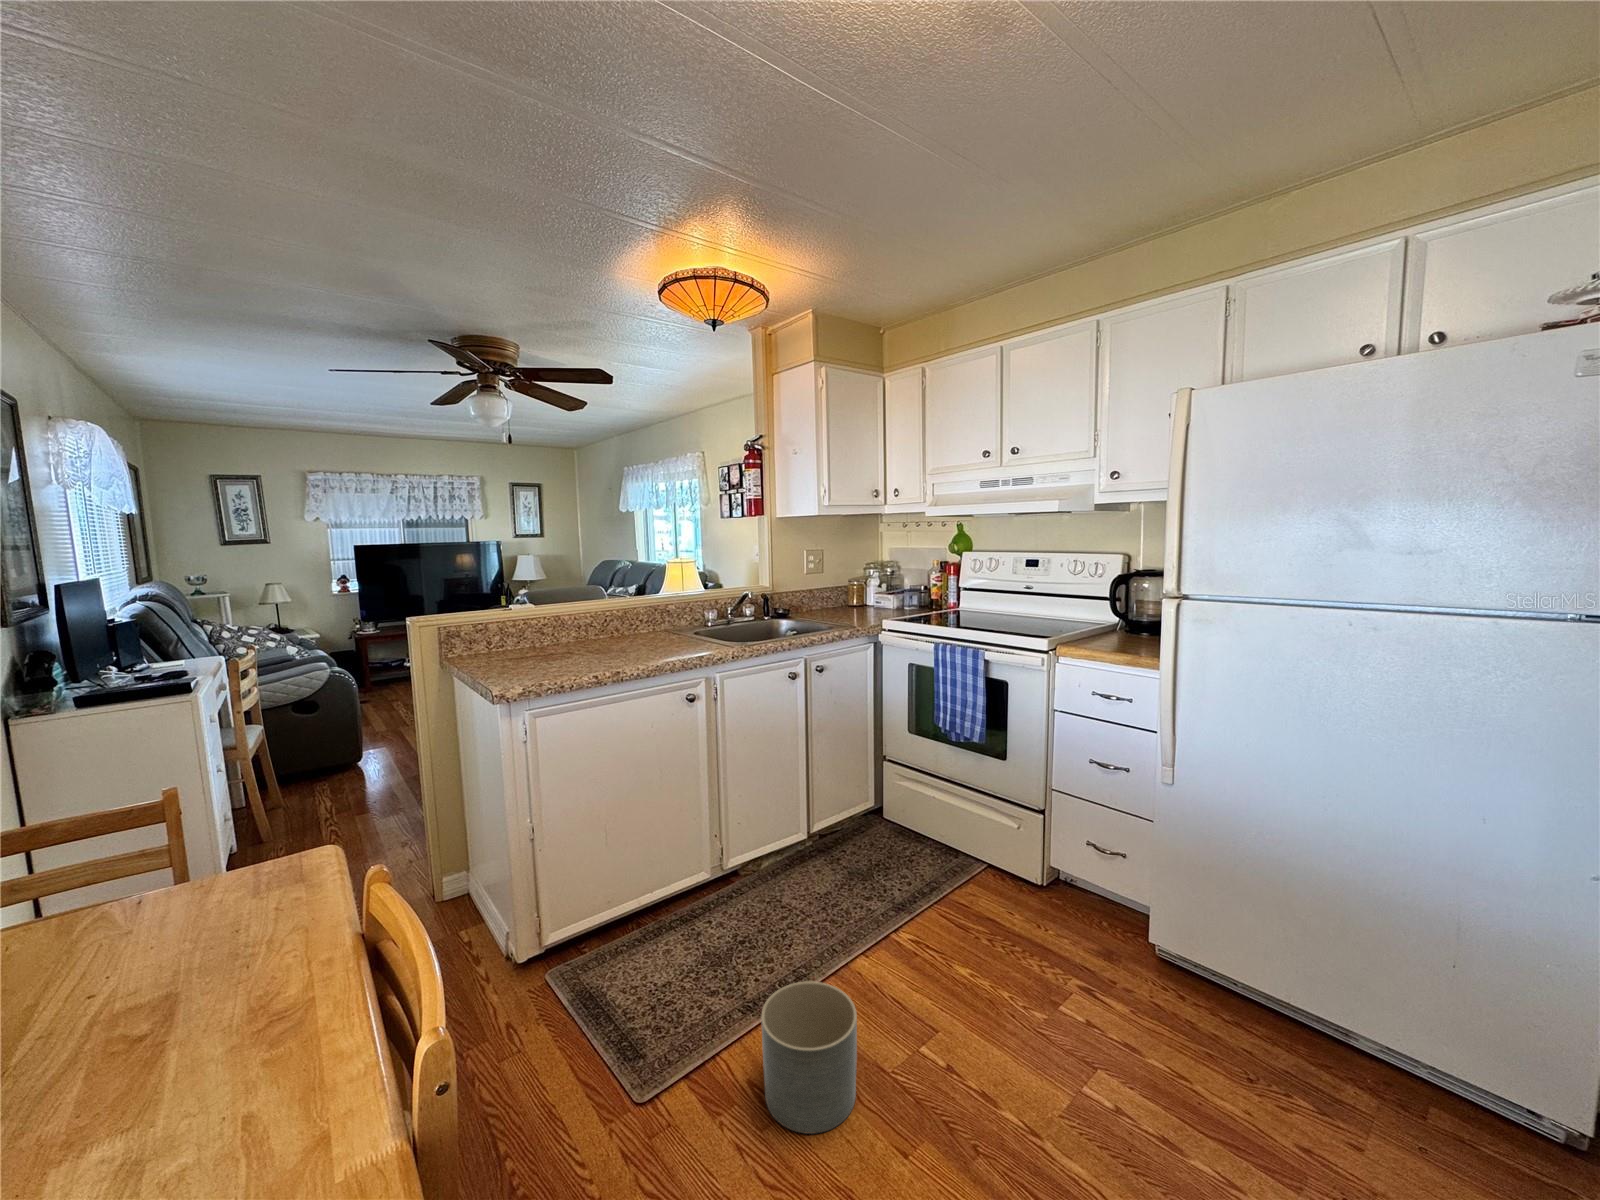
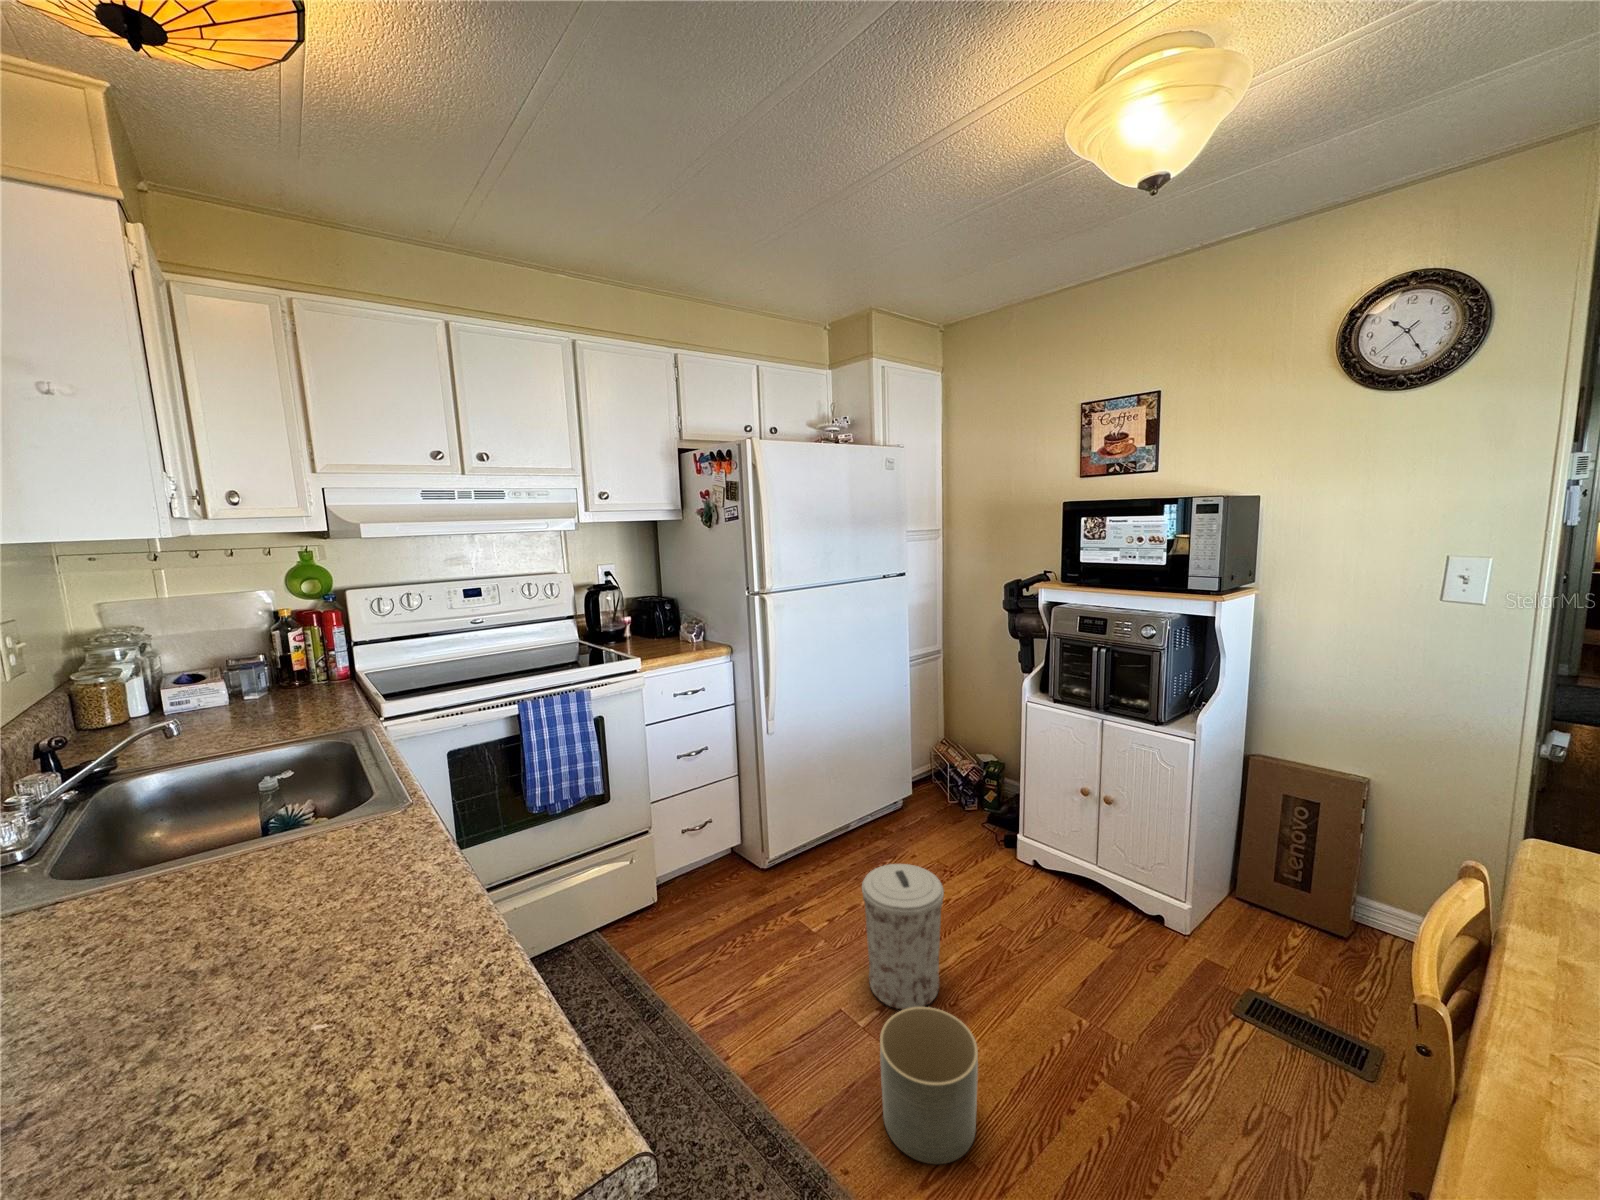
trash can: none [939,930,1048,1129] -> present [862,864,944,1010]

